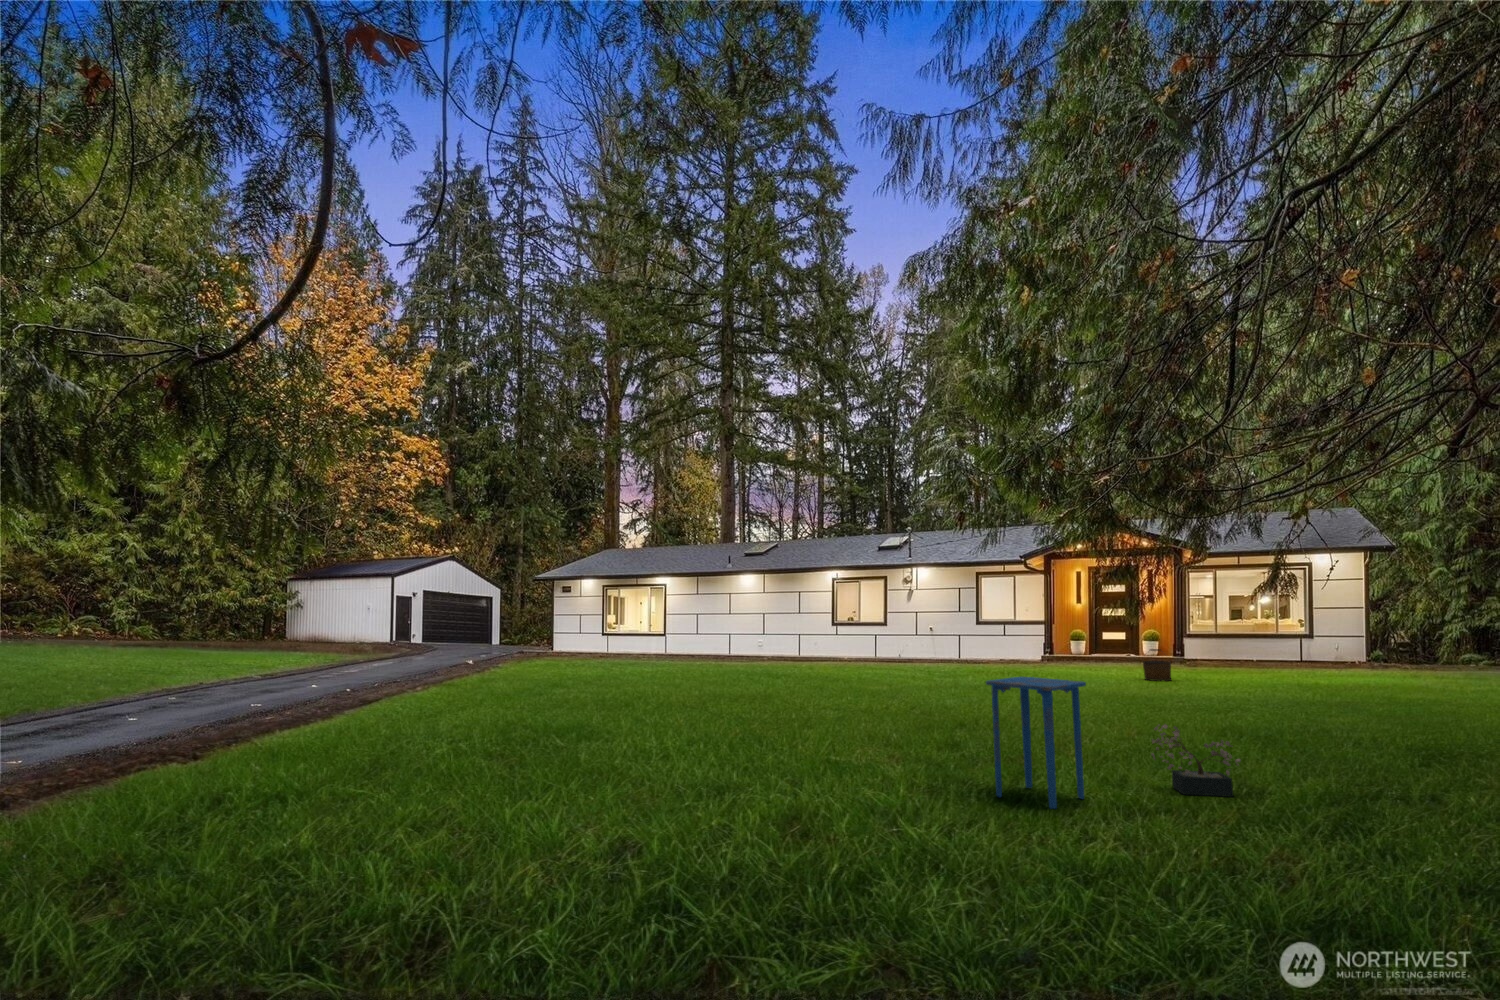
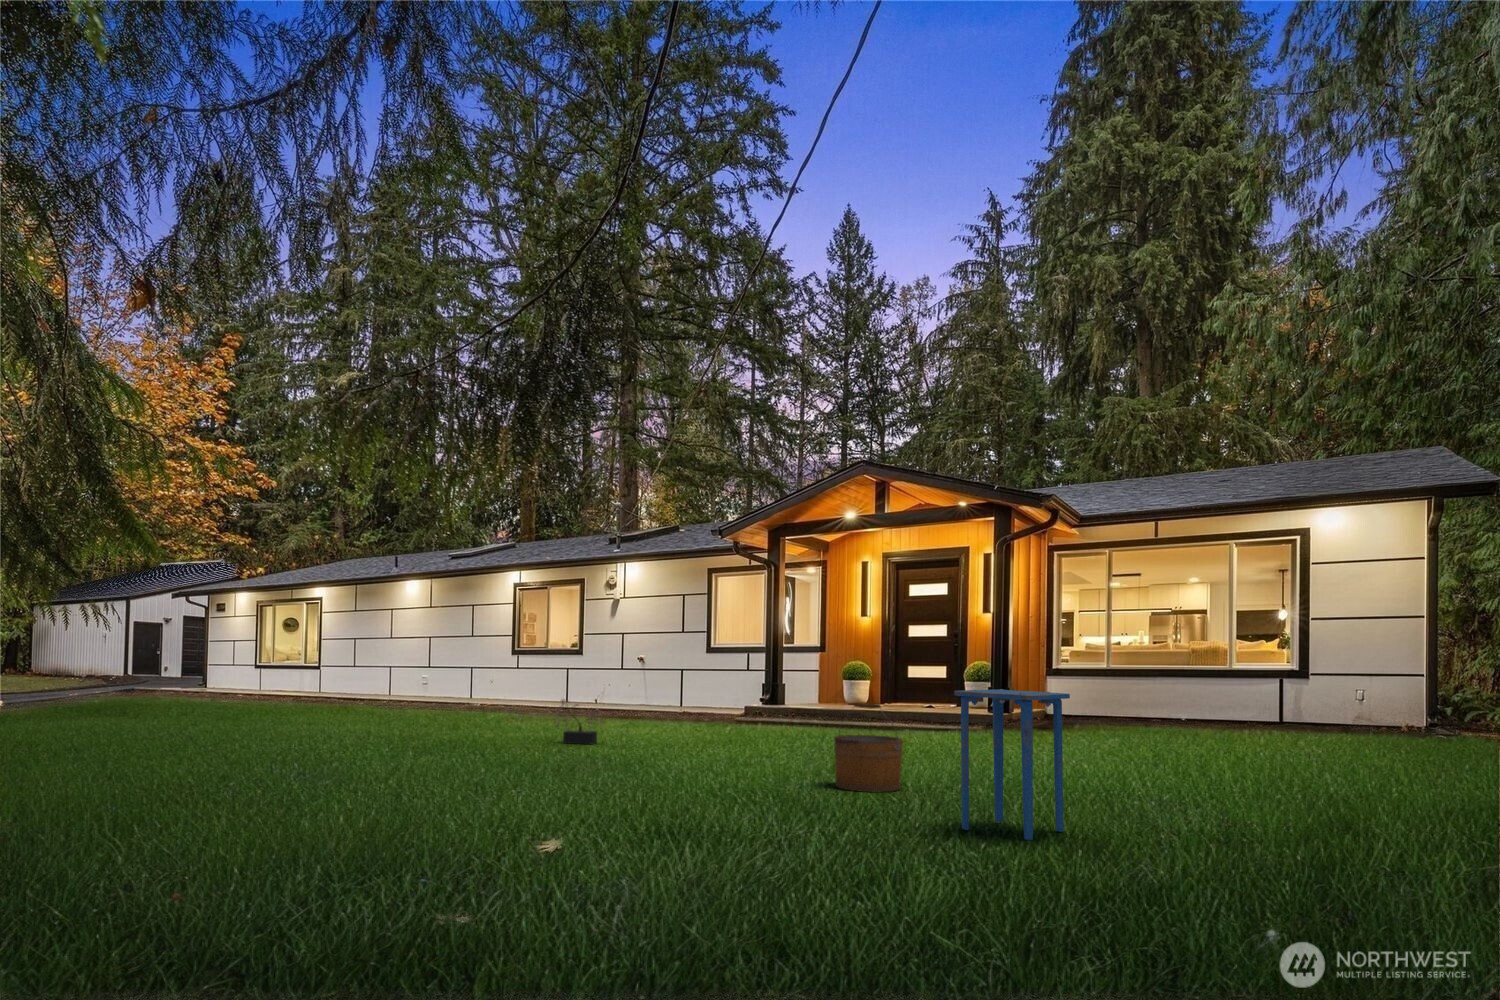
bucket: present [1143,649,1171,681] -> present [834,703,903,792]
decorative plant: present [1152,724,1241,797] -> present [554,700,604,745]

